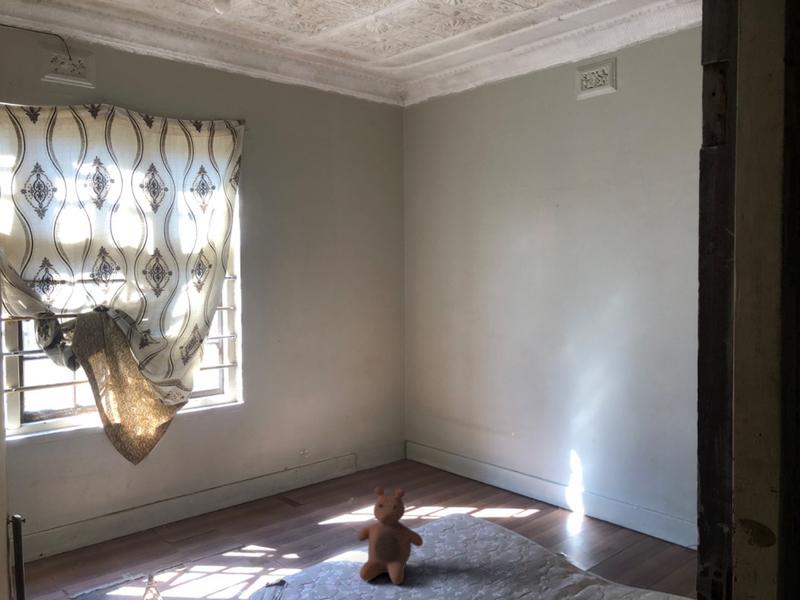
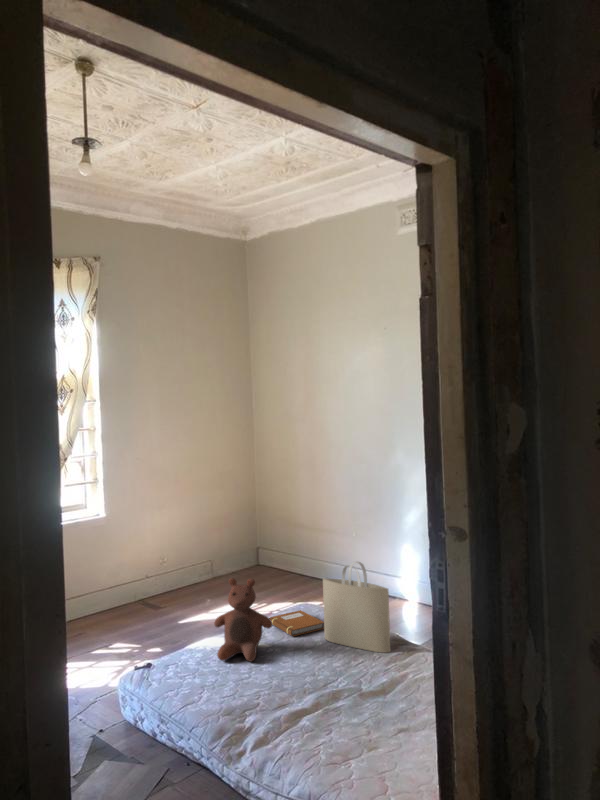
tote bag: none [482,476,559,584] -> present [323,562,390,653]
notebook: none [418,523,481,555] -> present [269,610,324,636]

